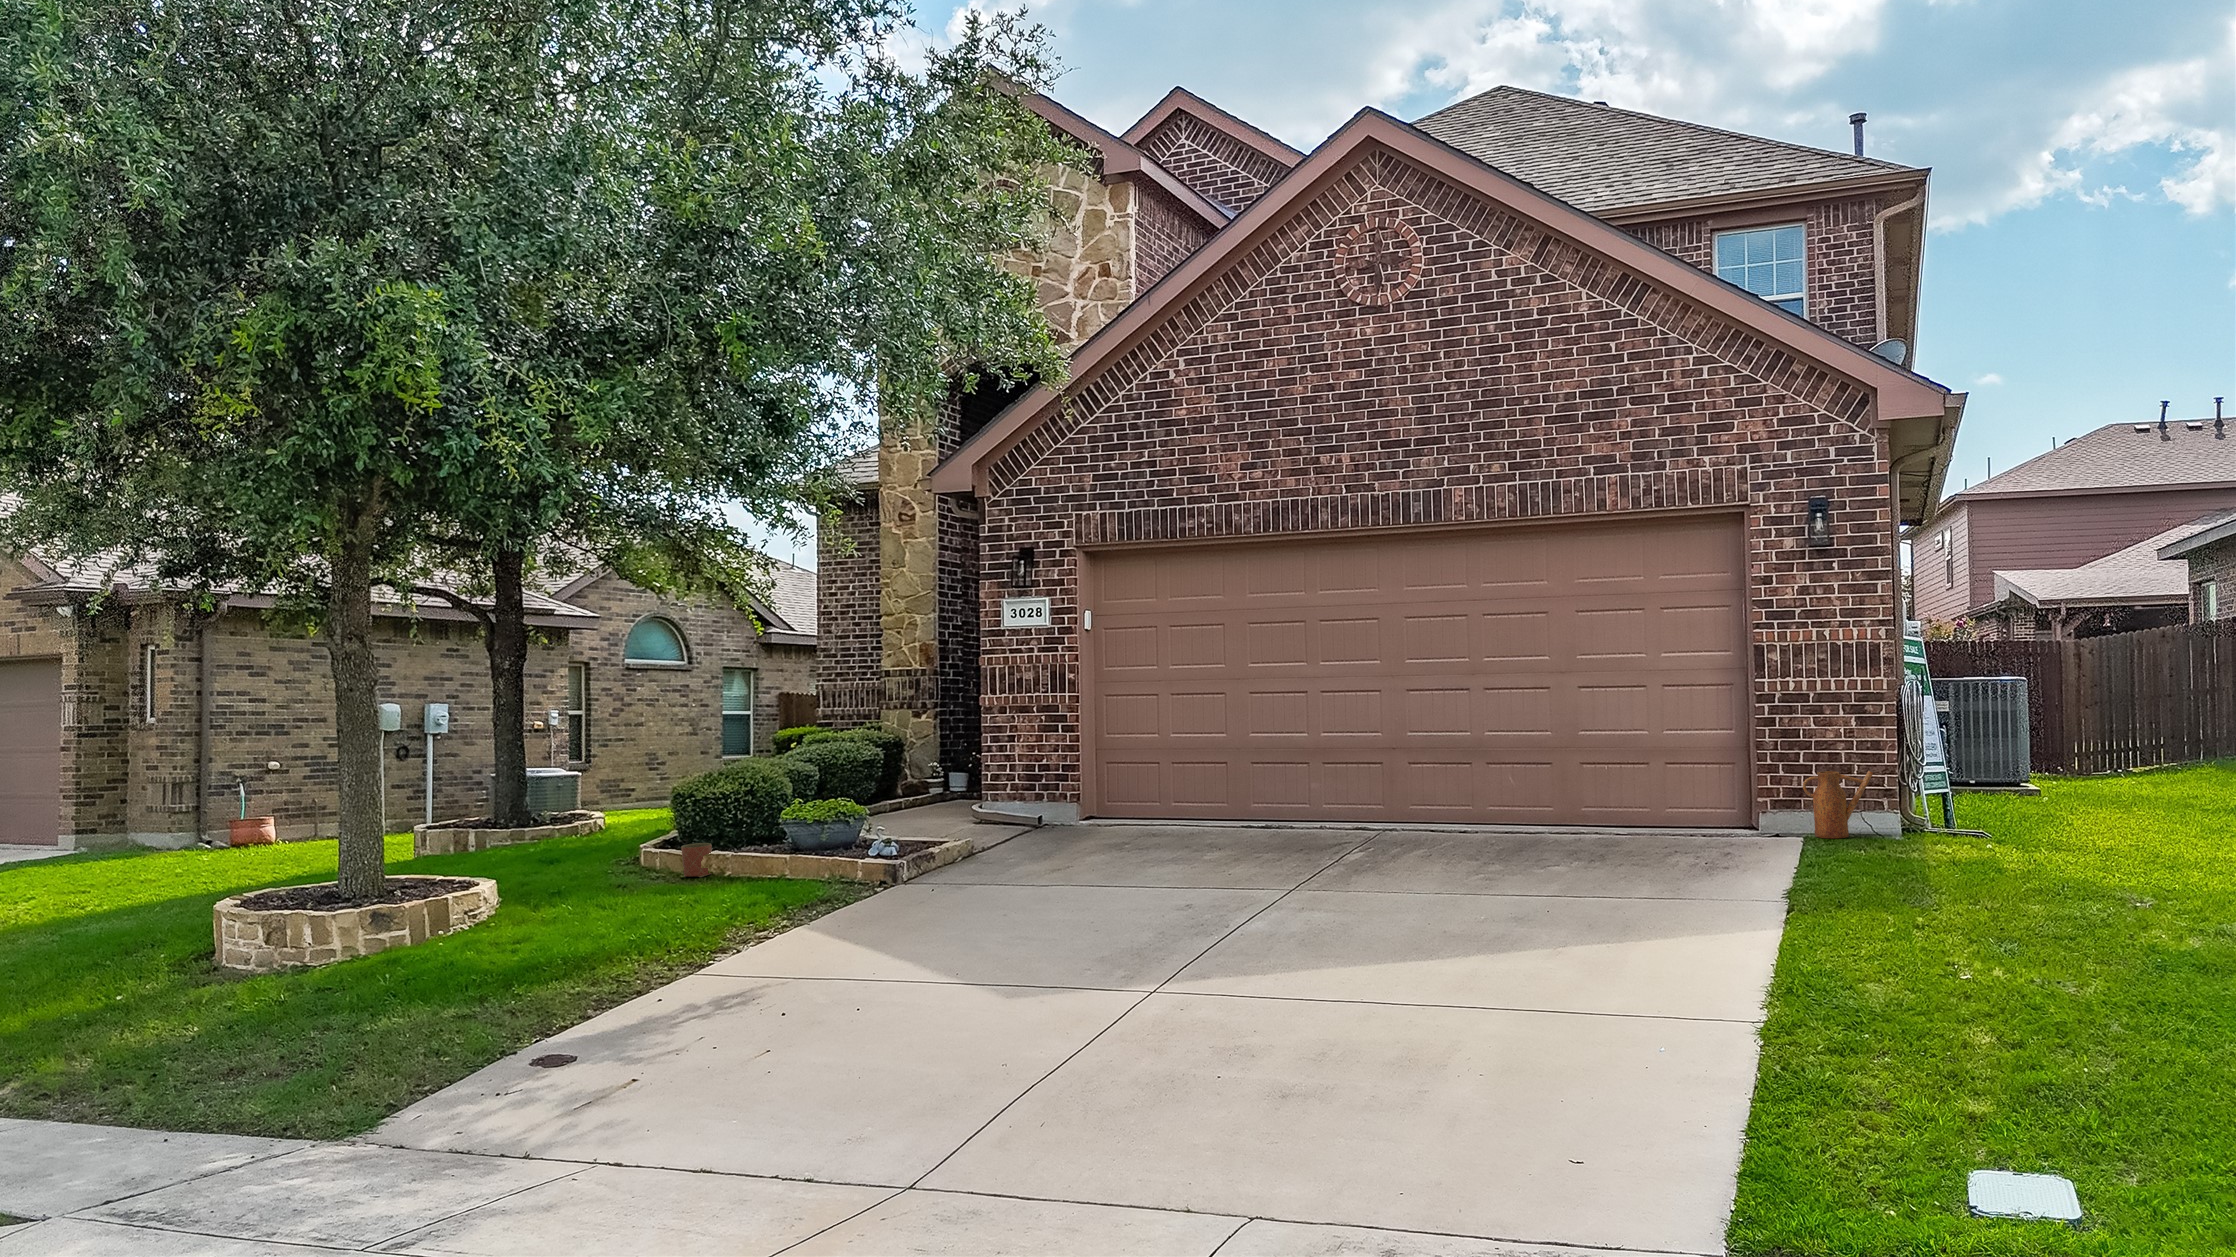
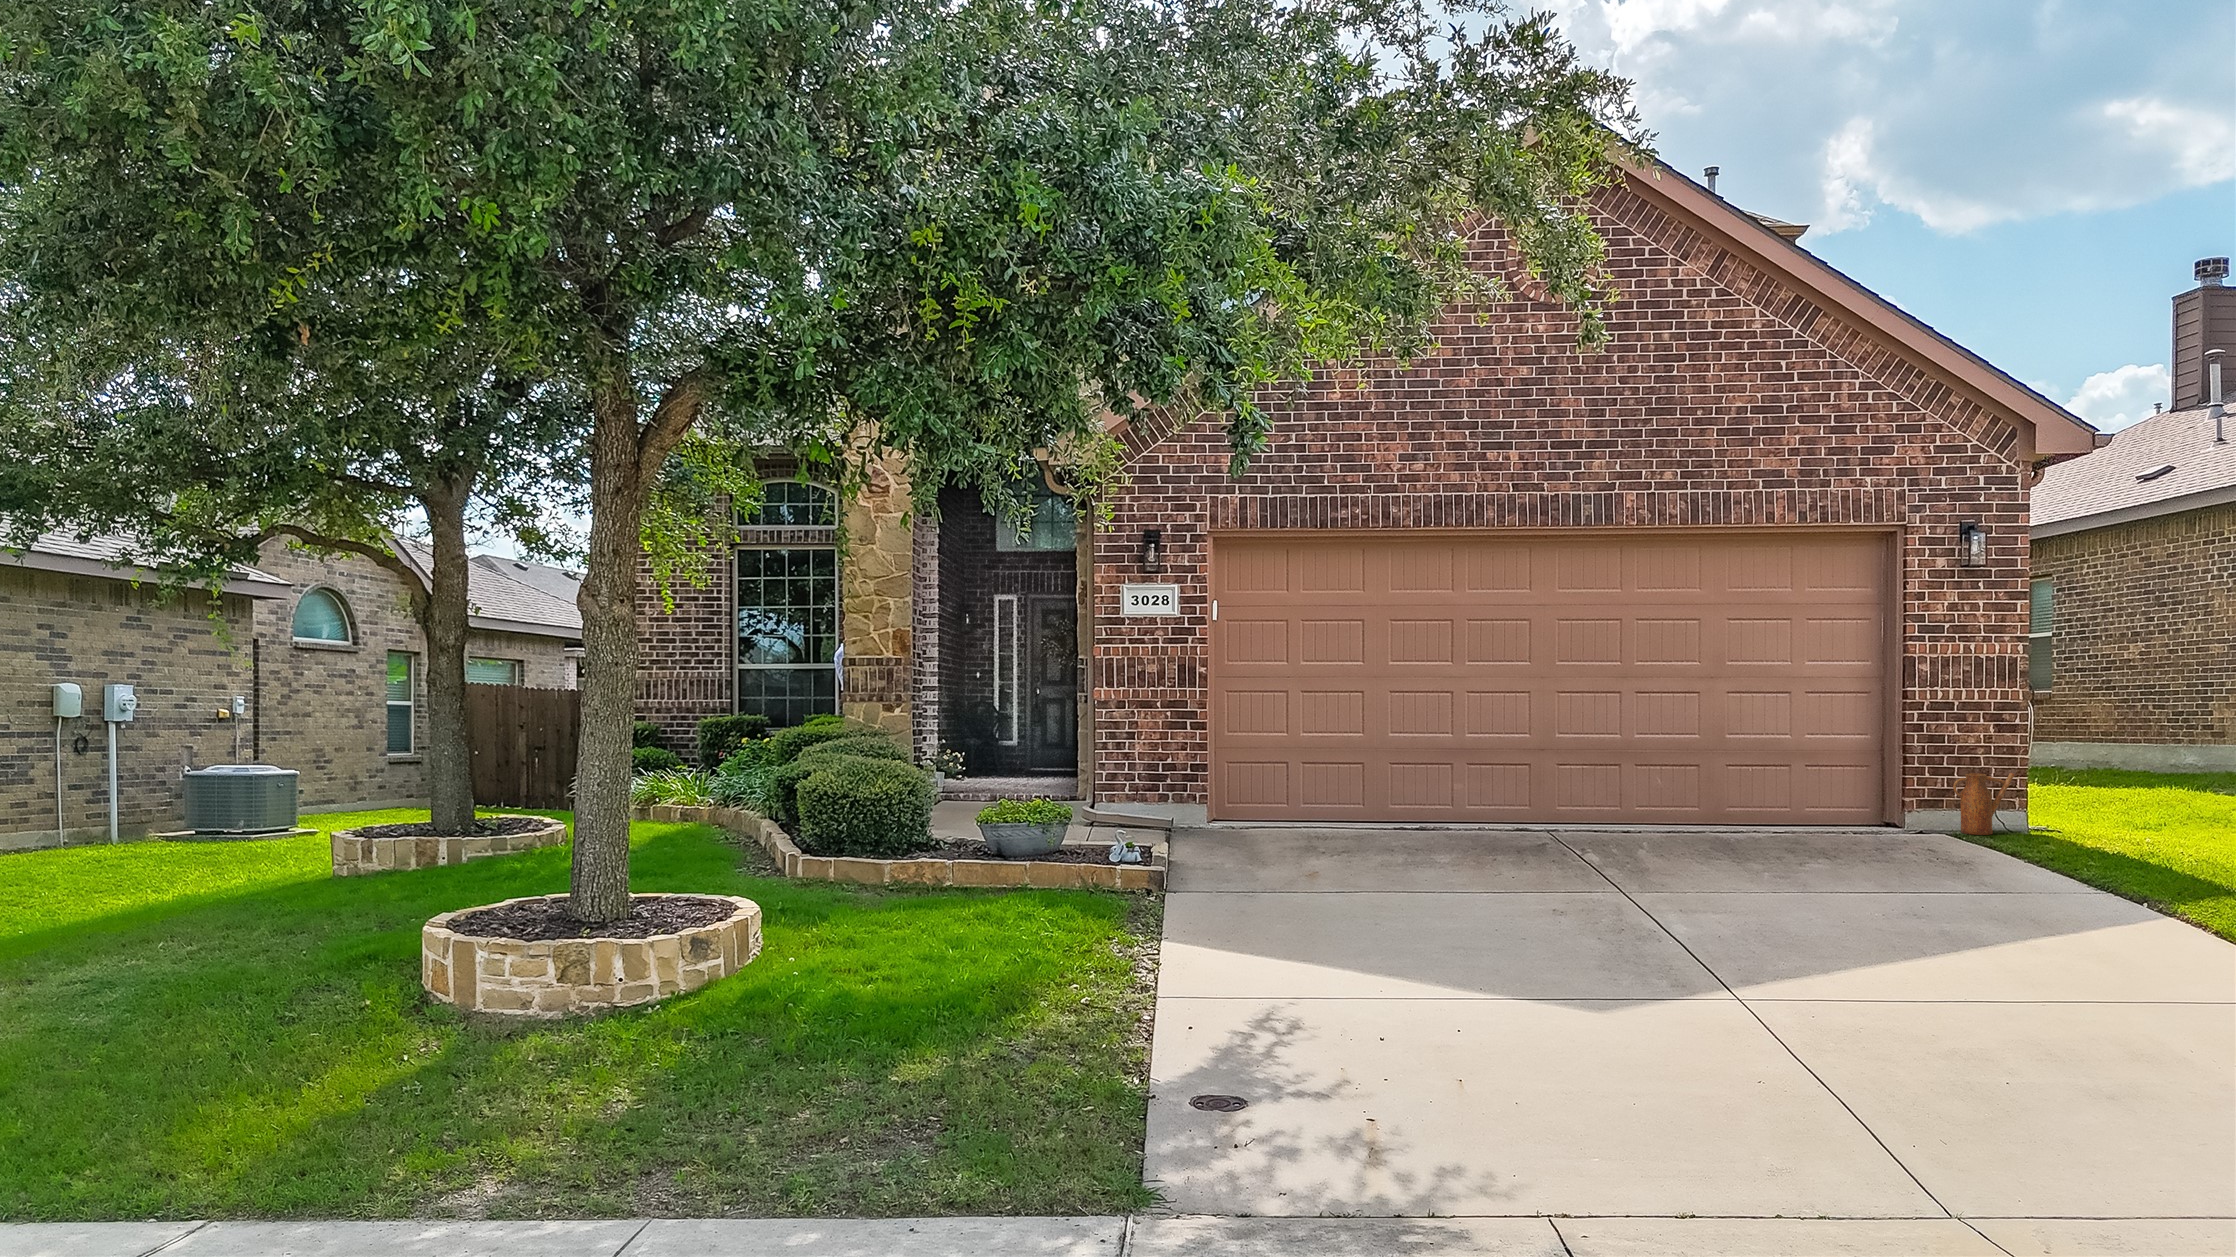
planter: present [681,843,712,877] -> none [861,853,895,893]

